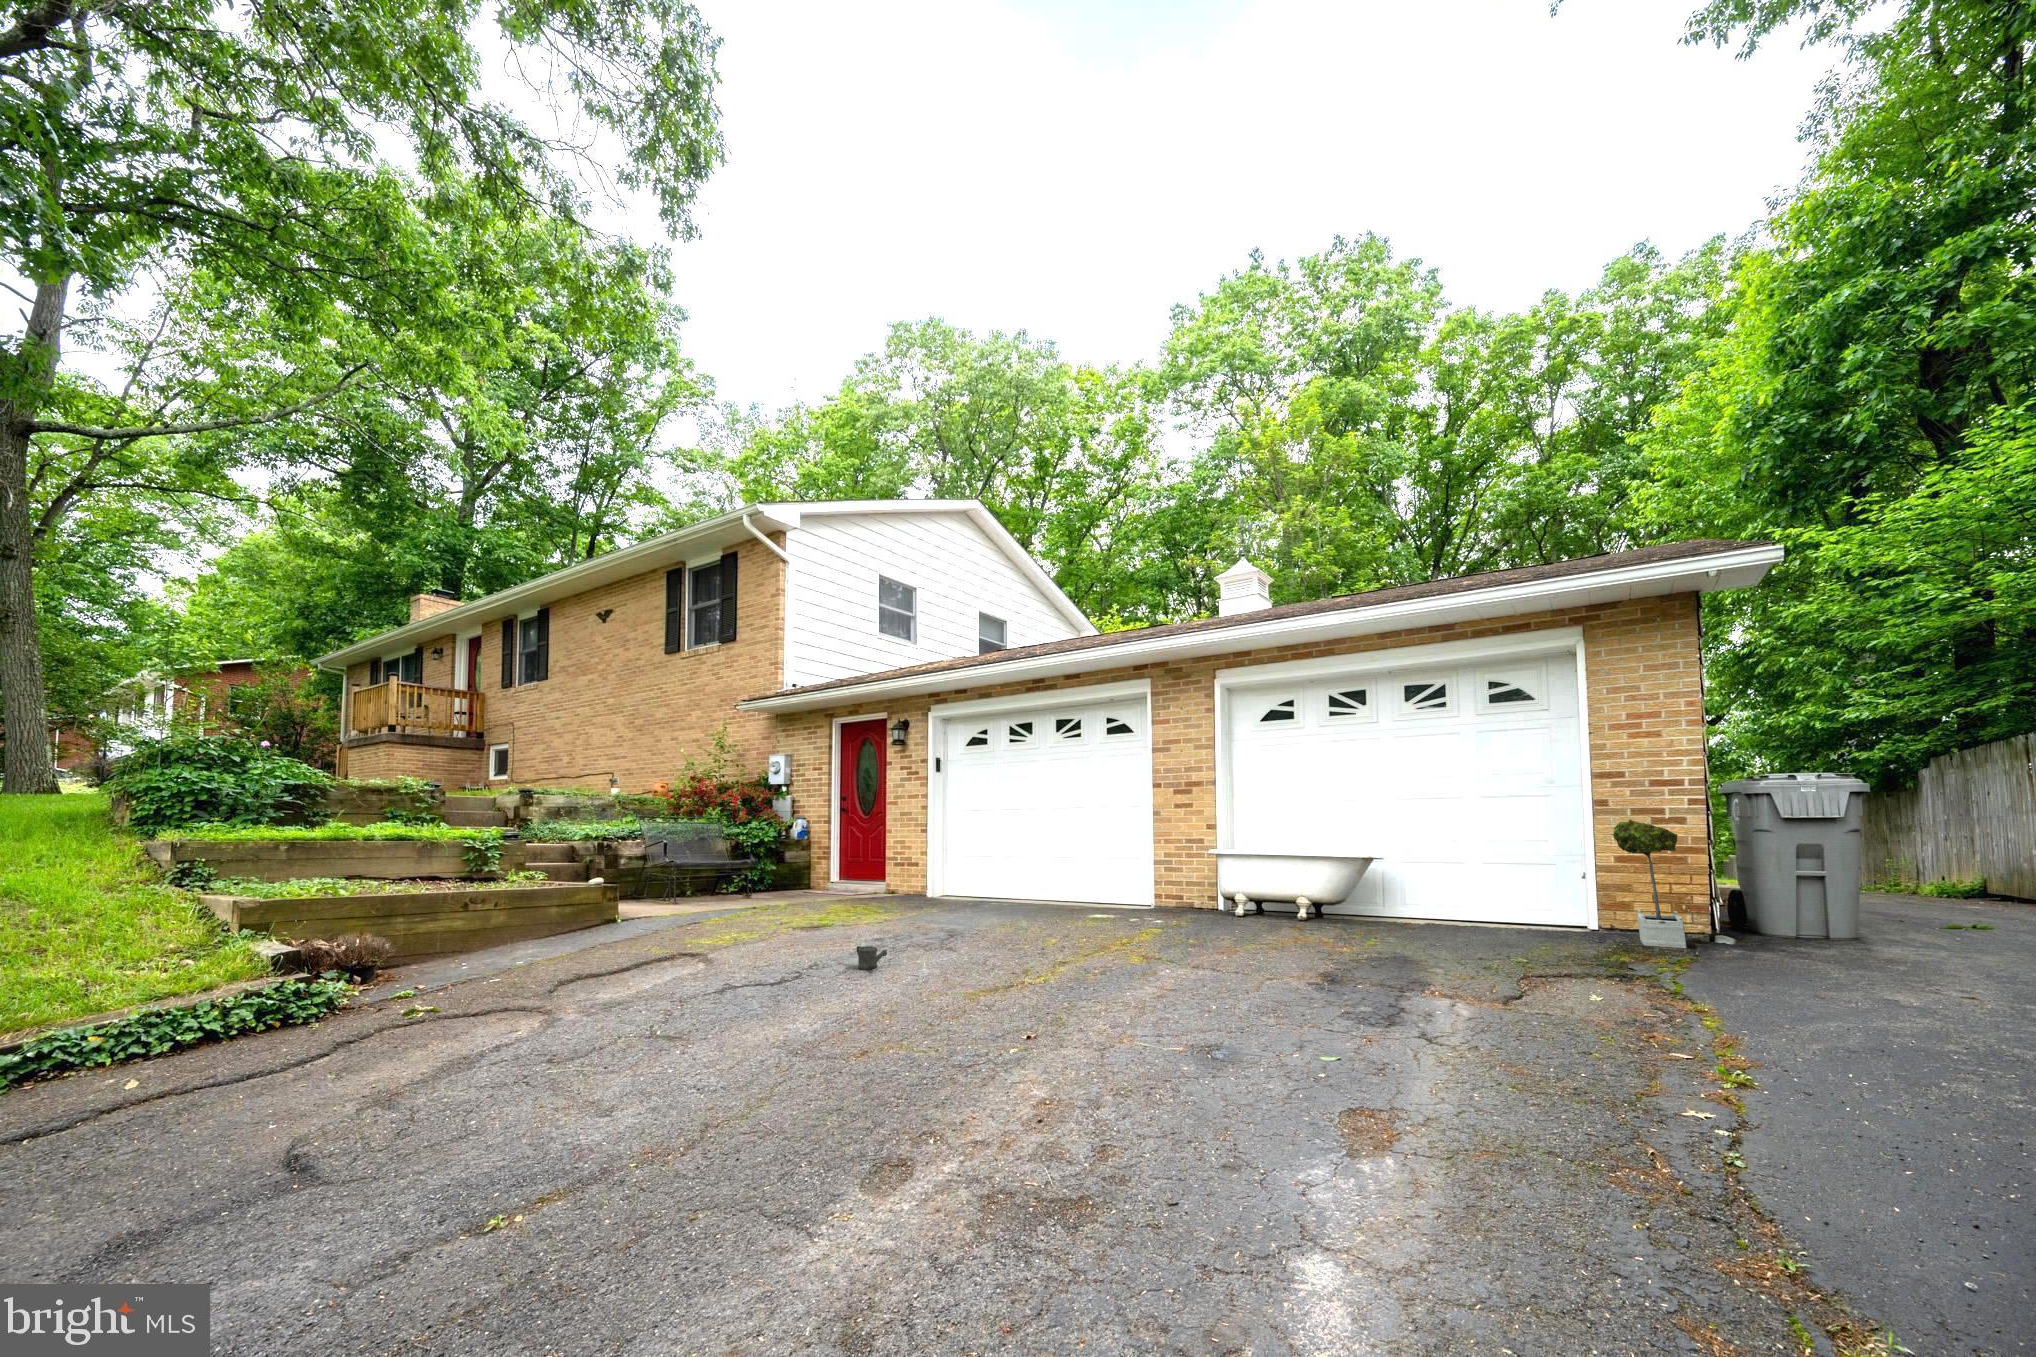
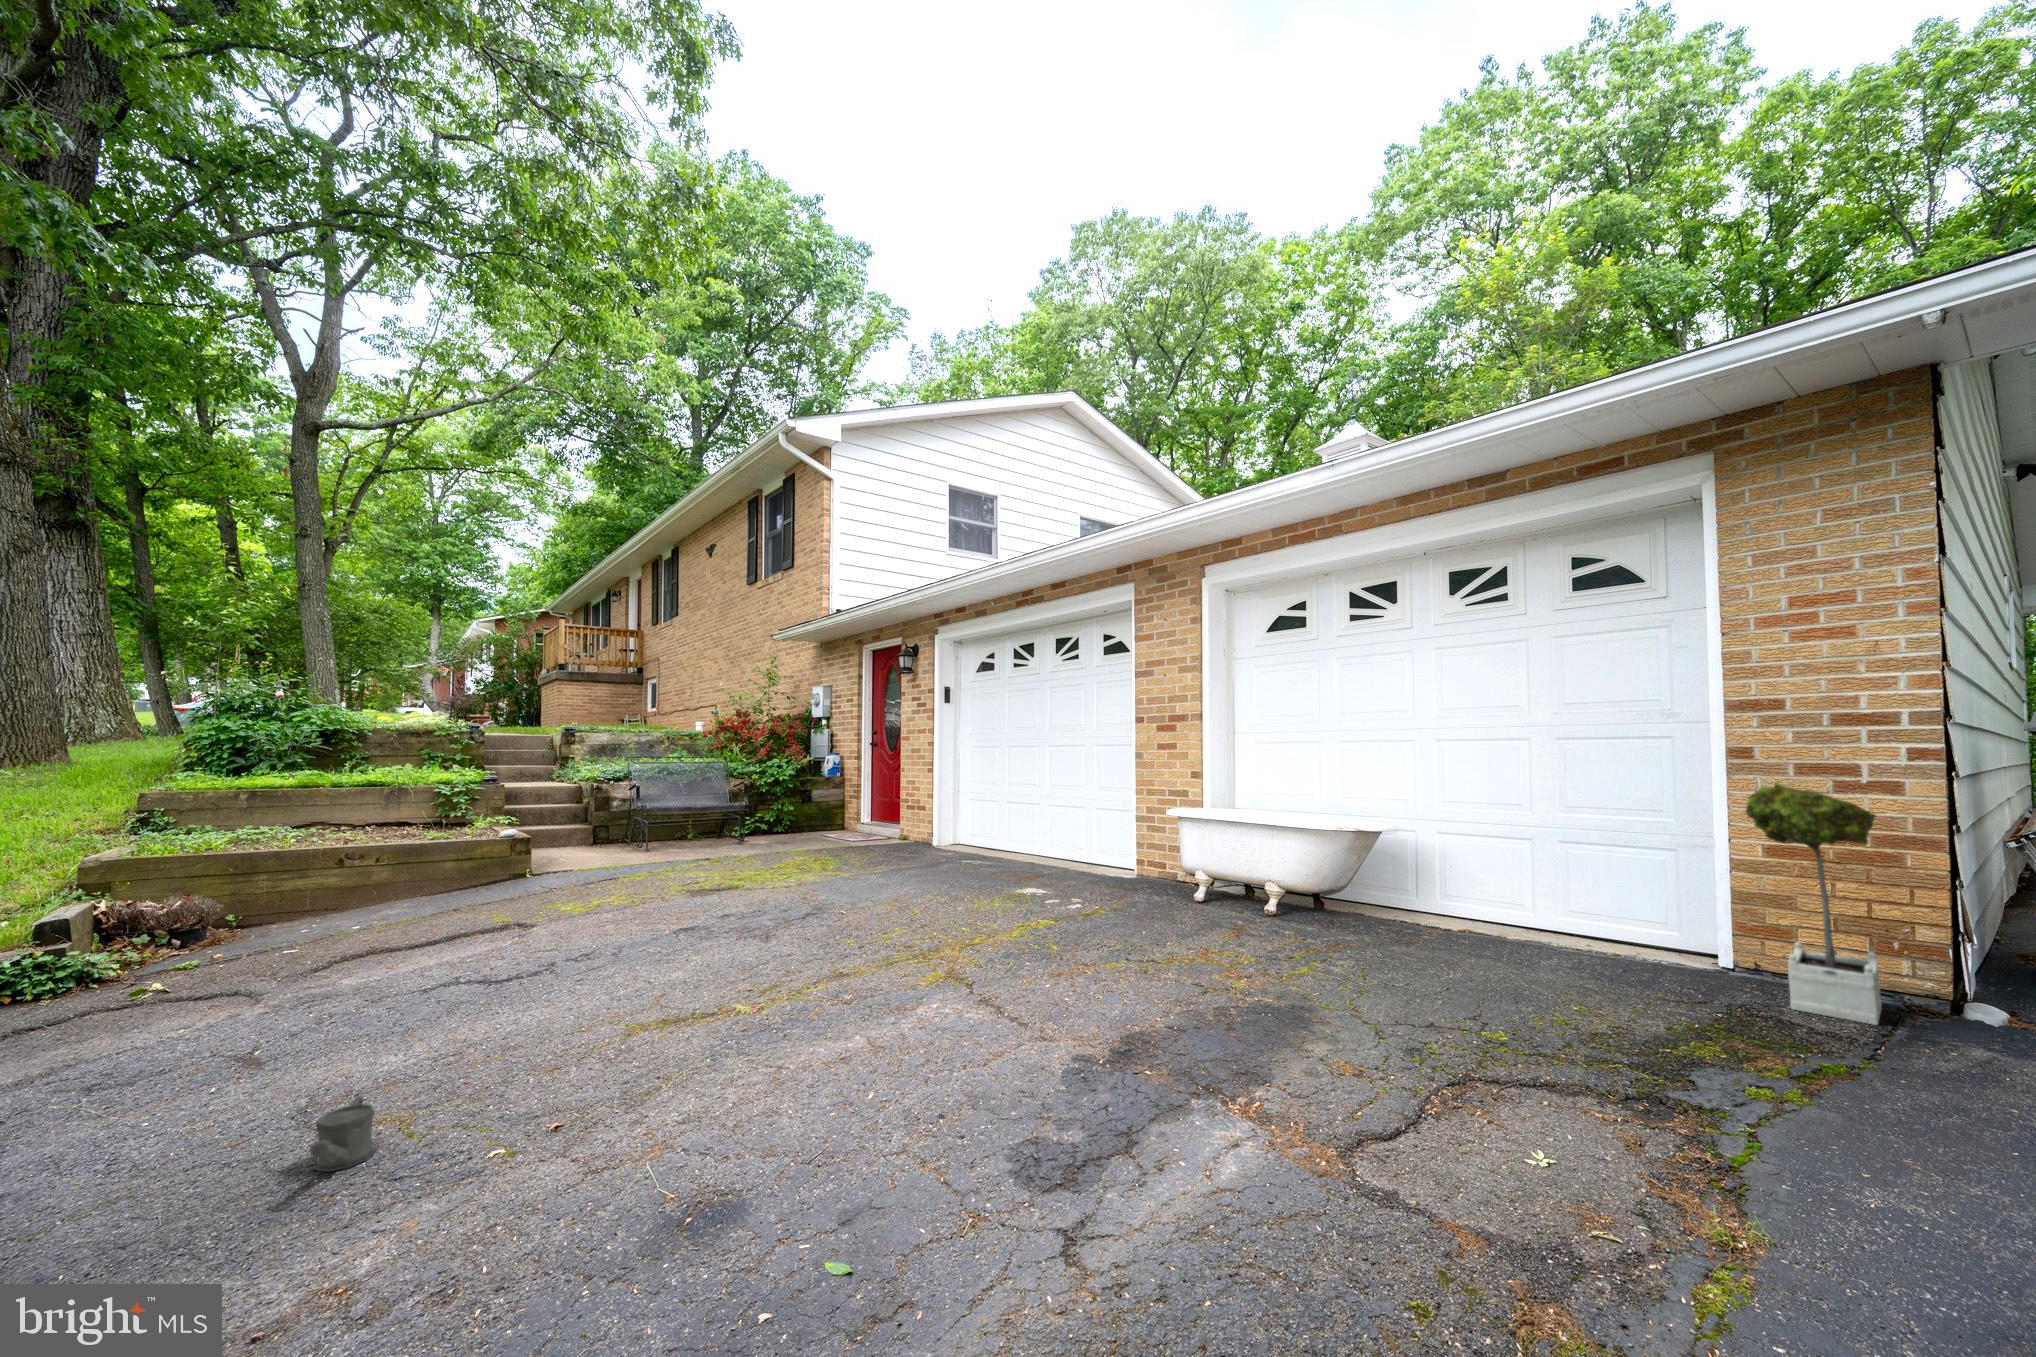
watering can: present [857,946,887,970] -> present [310,1096,375,1172]

